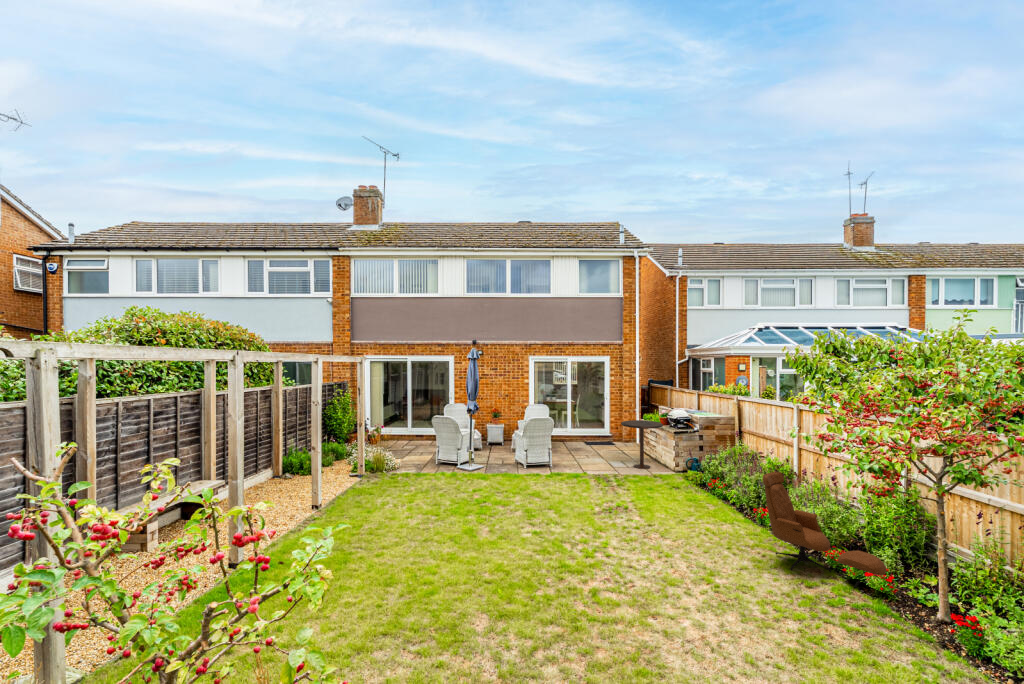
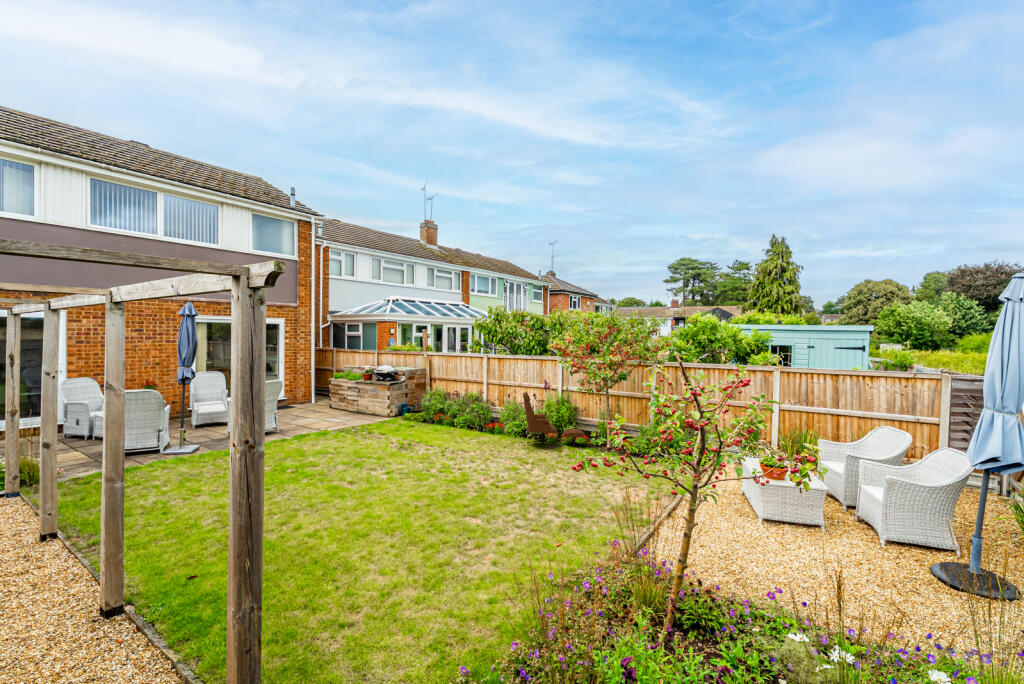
pedestal table: present [621,420,663,469] -> none [336,377,375,420]

